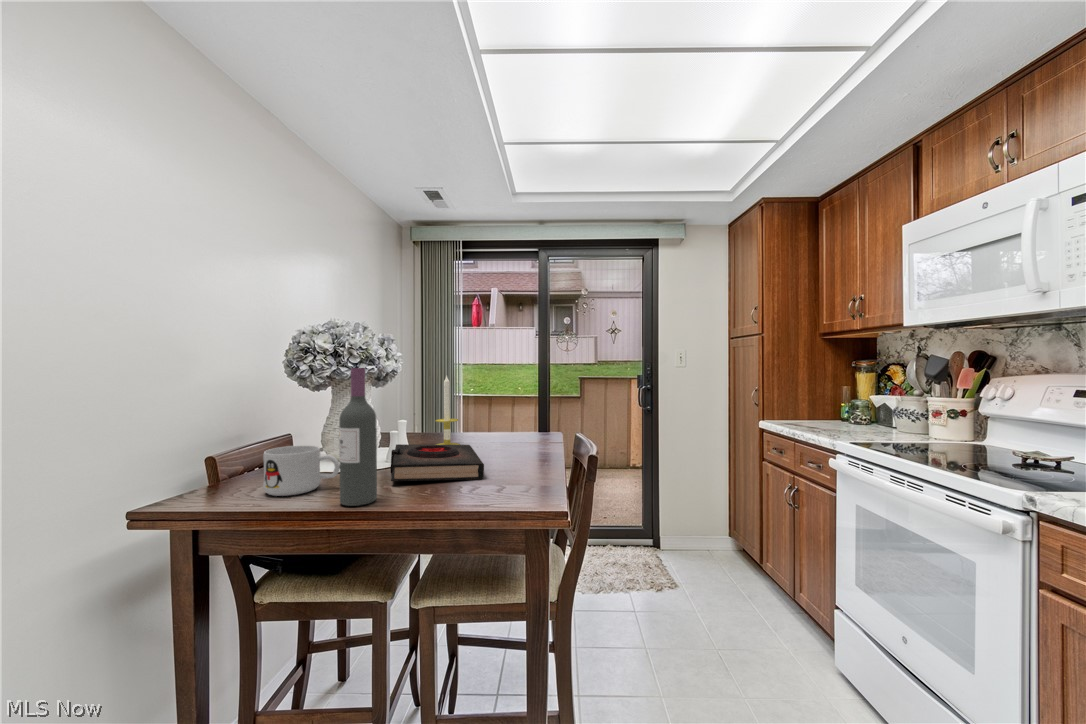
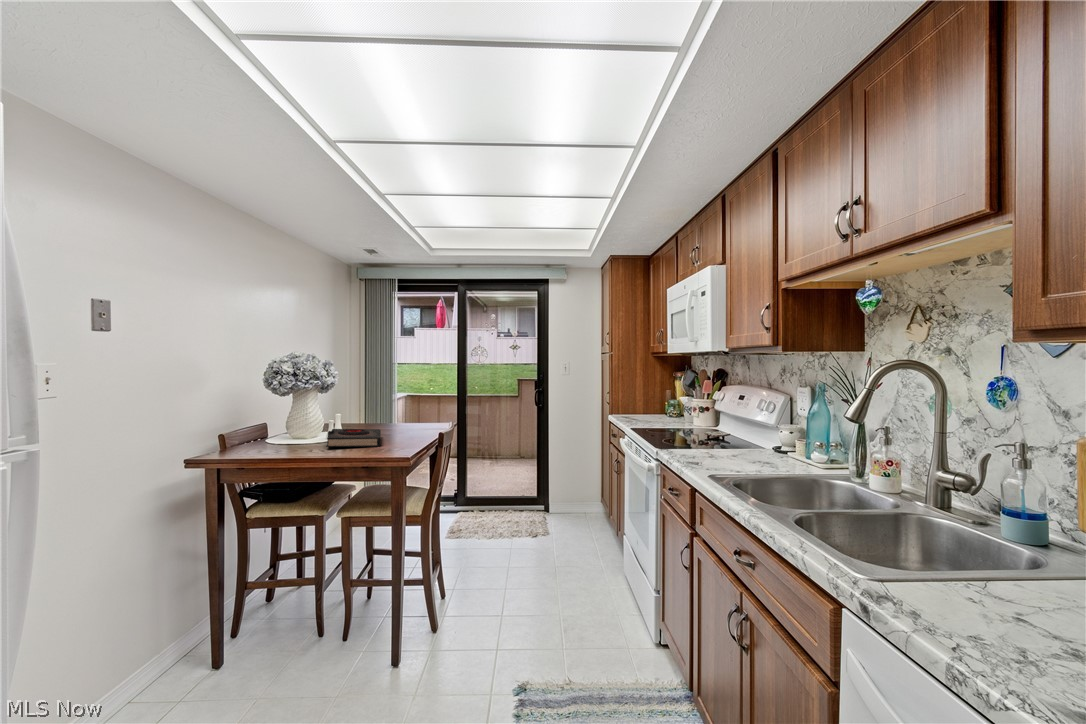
wine bottle: present [339,368,377,506] -> none [297,386,317,457]
candle: present [436,376,460,445] -> none [360,385,379,433]
mug: present [263,445,340,496] -> none [254,428,297,454]

